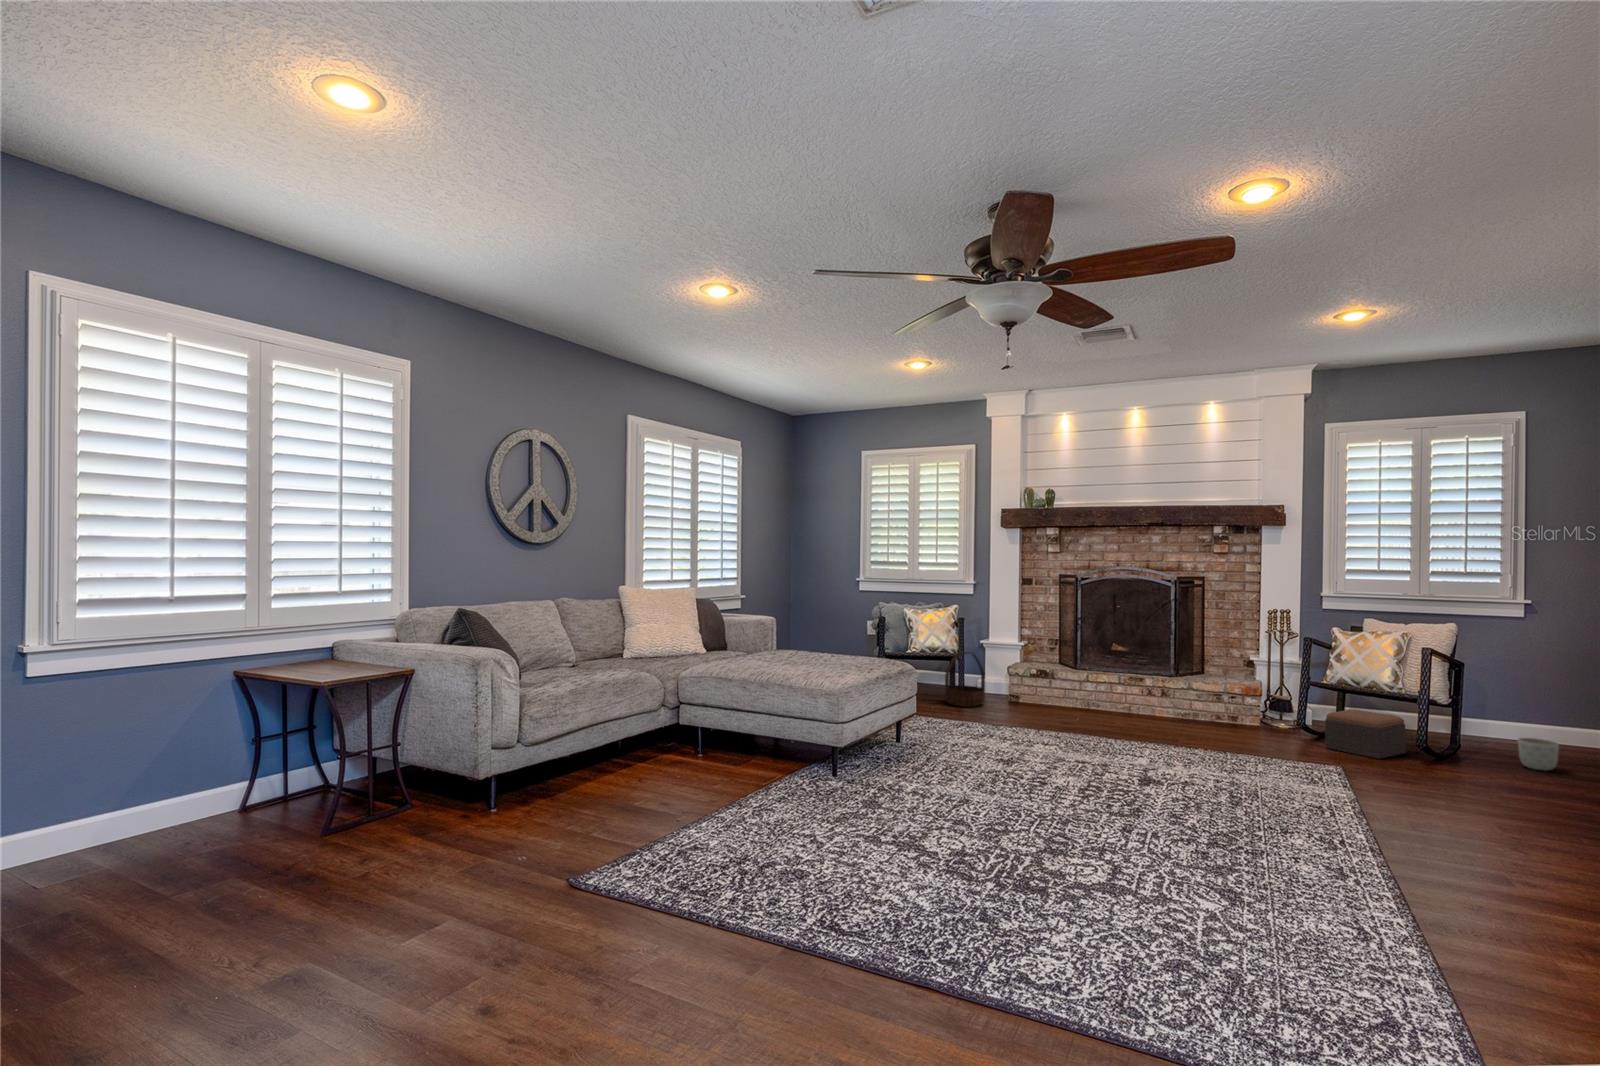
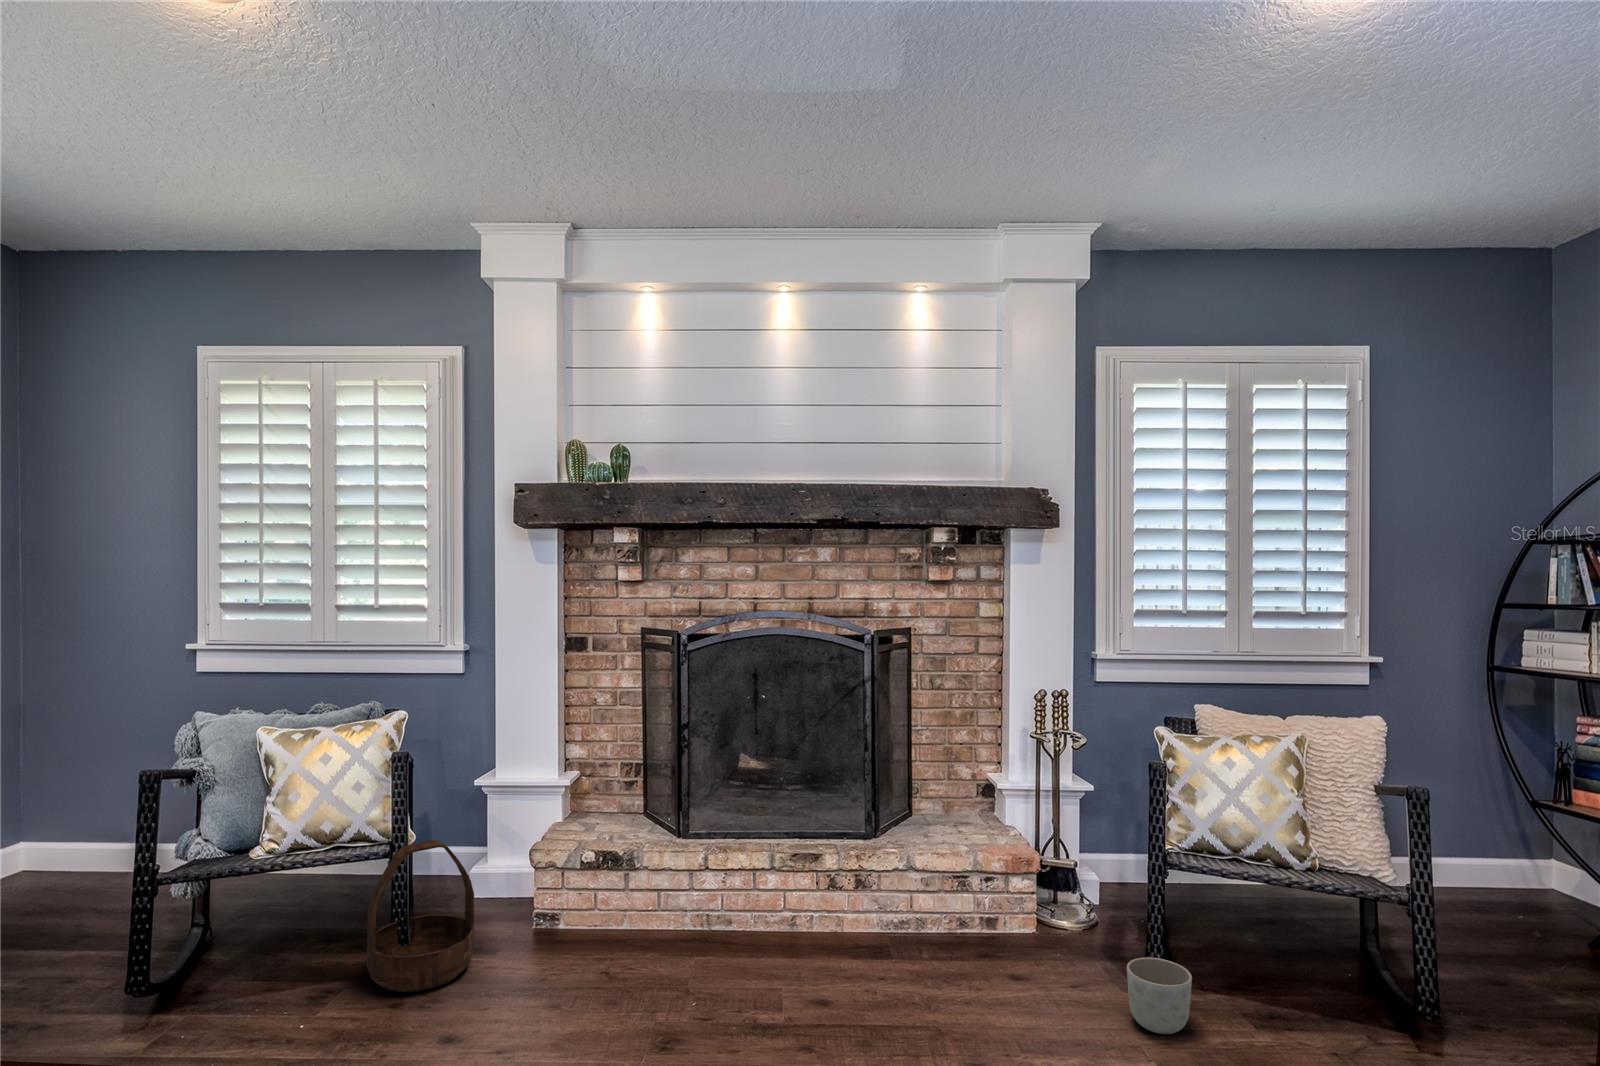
footstool: present [1325,709,1405,759] -> none [1195,902,1317,1034]
planter: present [1518,738,1559,771] -> present [1127,958,1192,1034]

